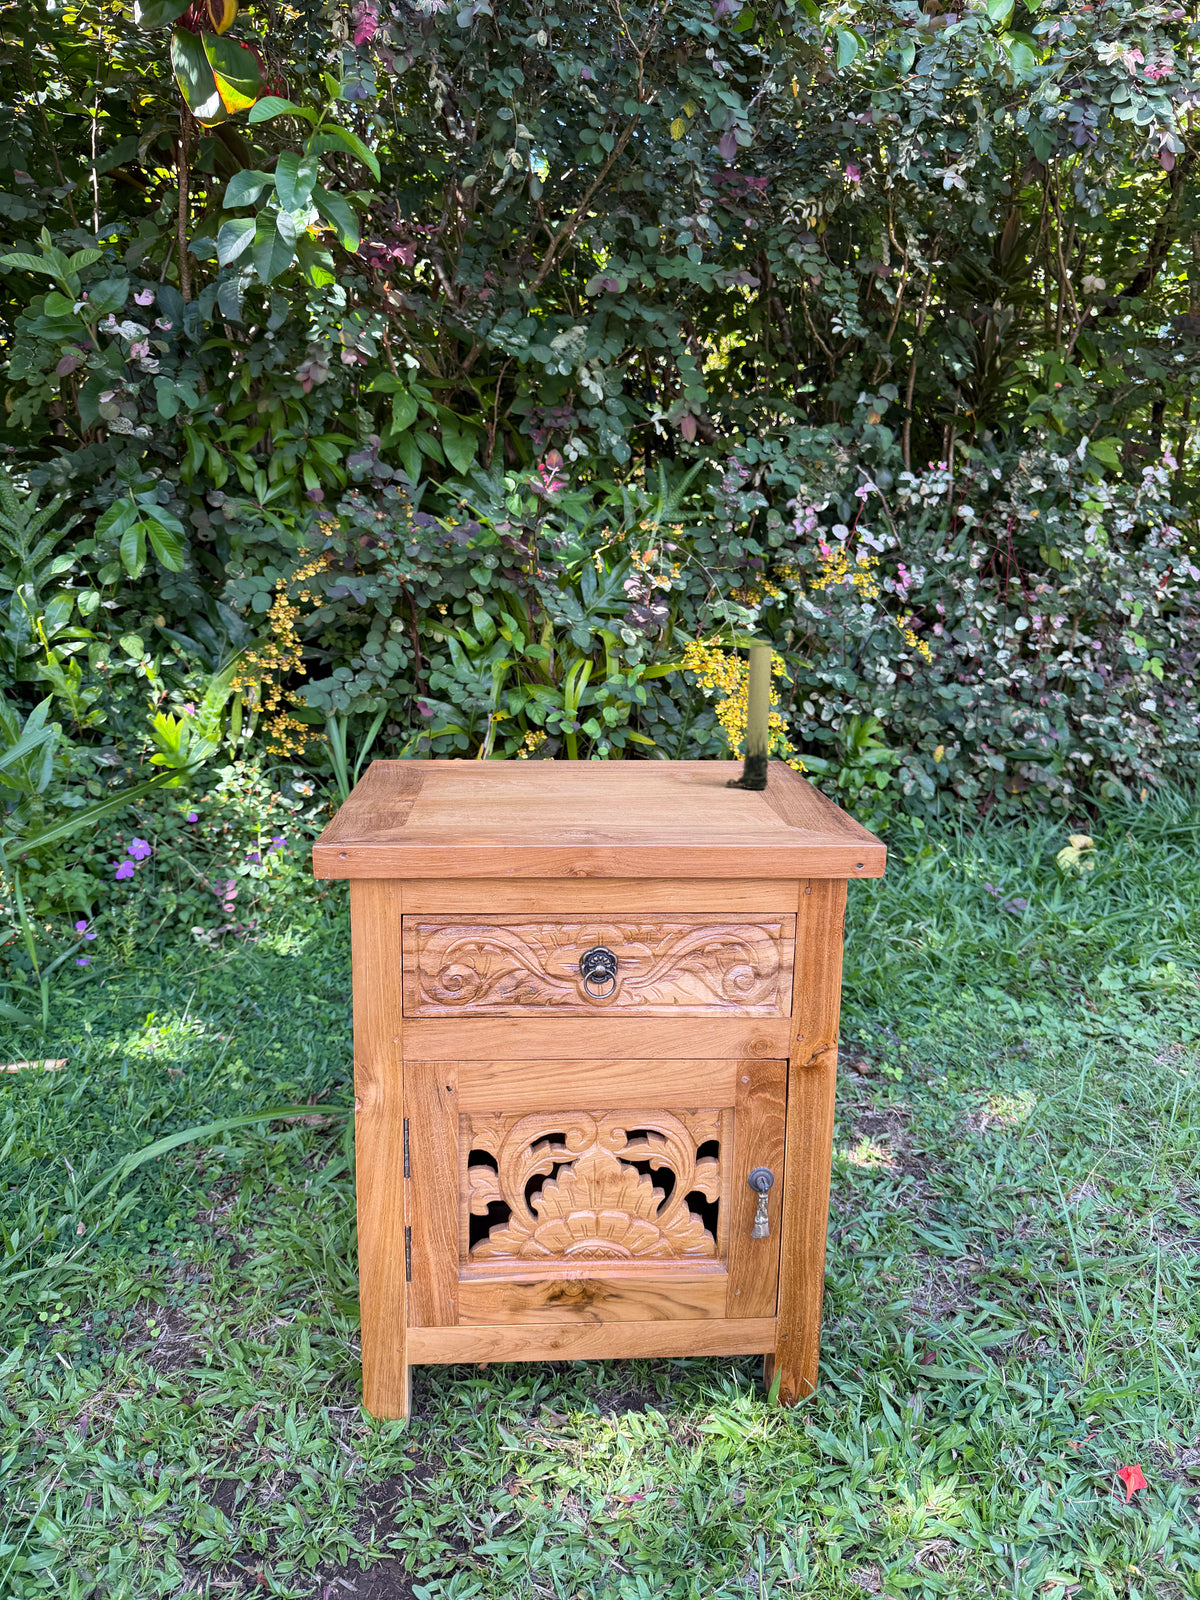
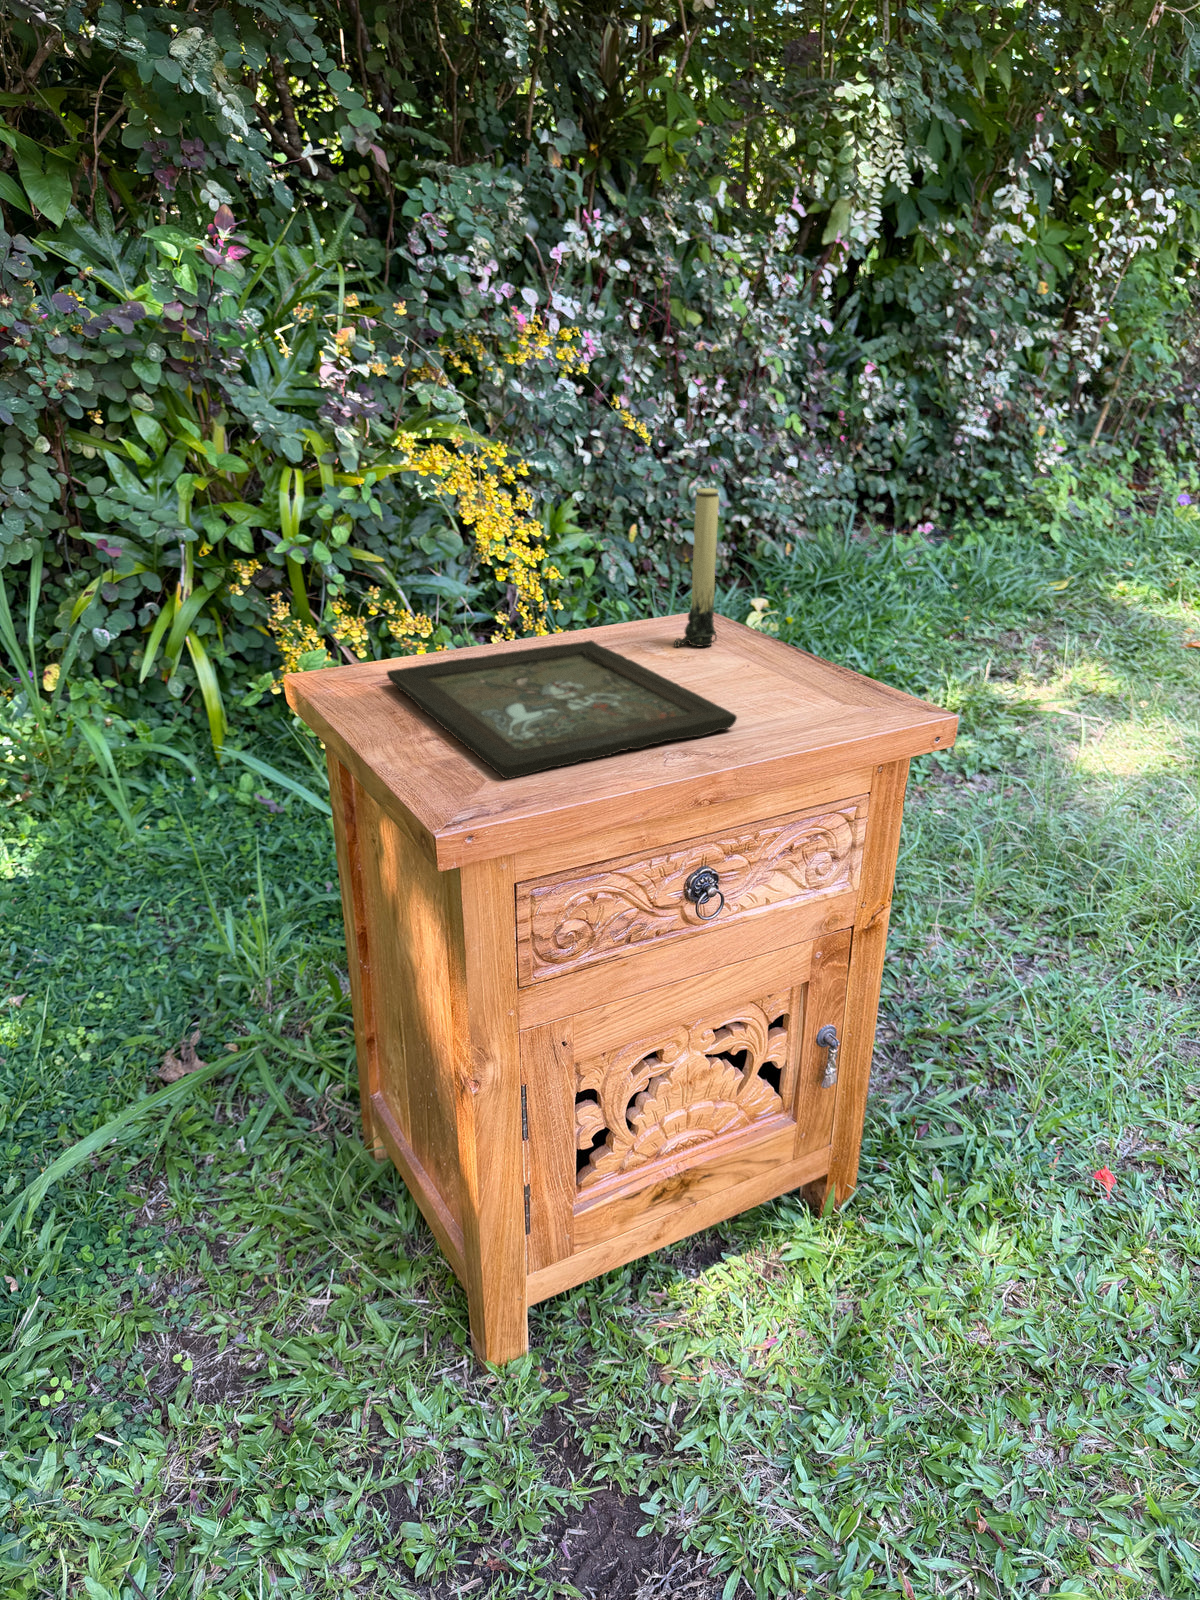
tray: none [421,764,666,827] -> present [387,641,737,779]

